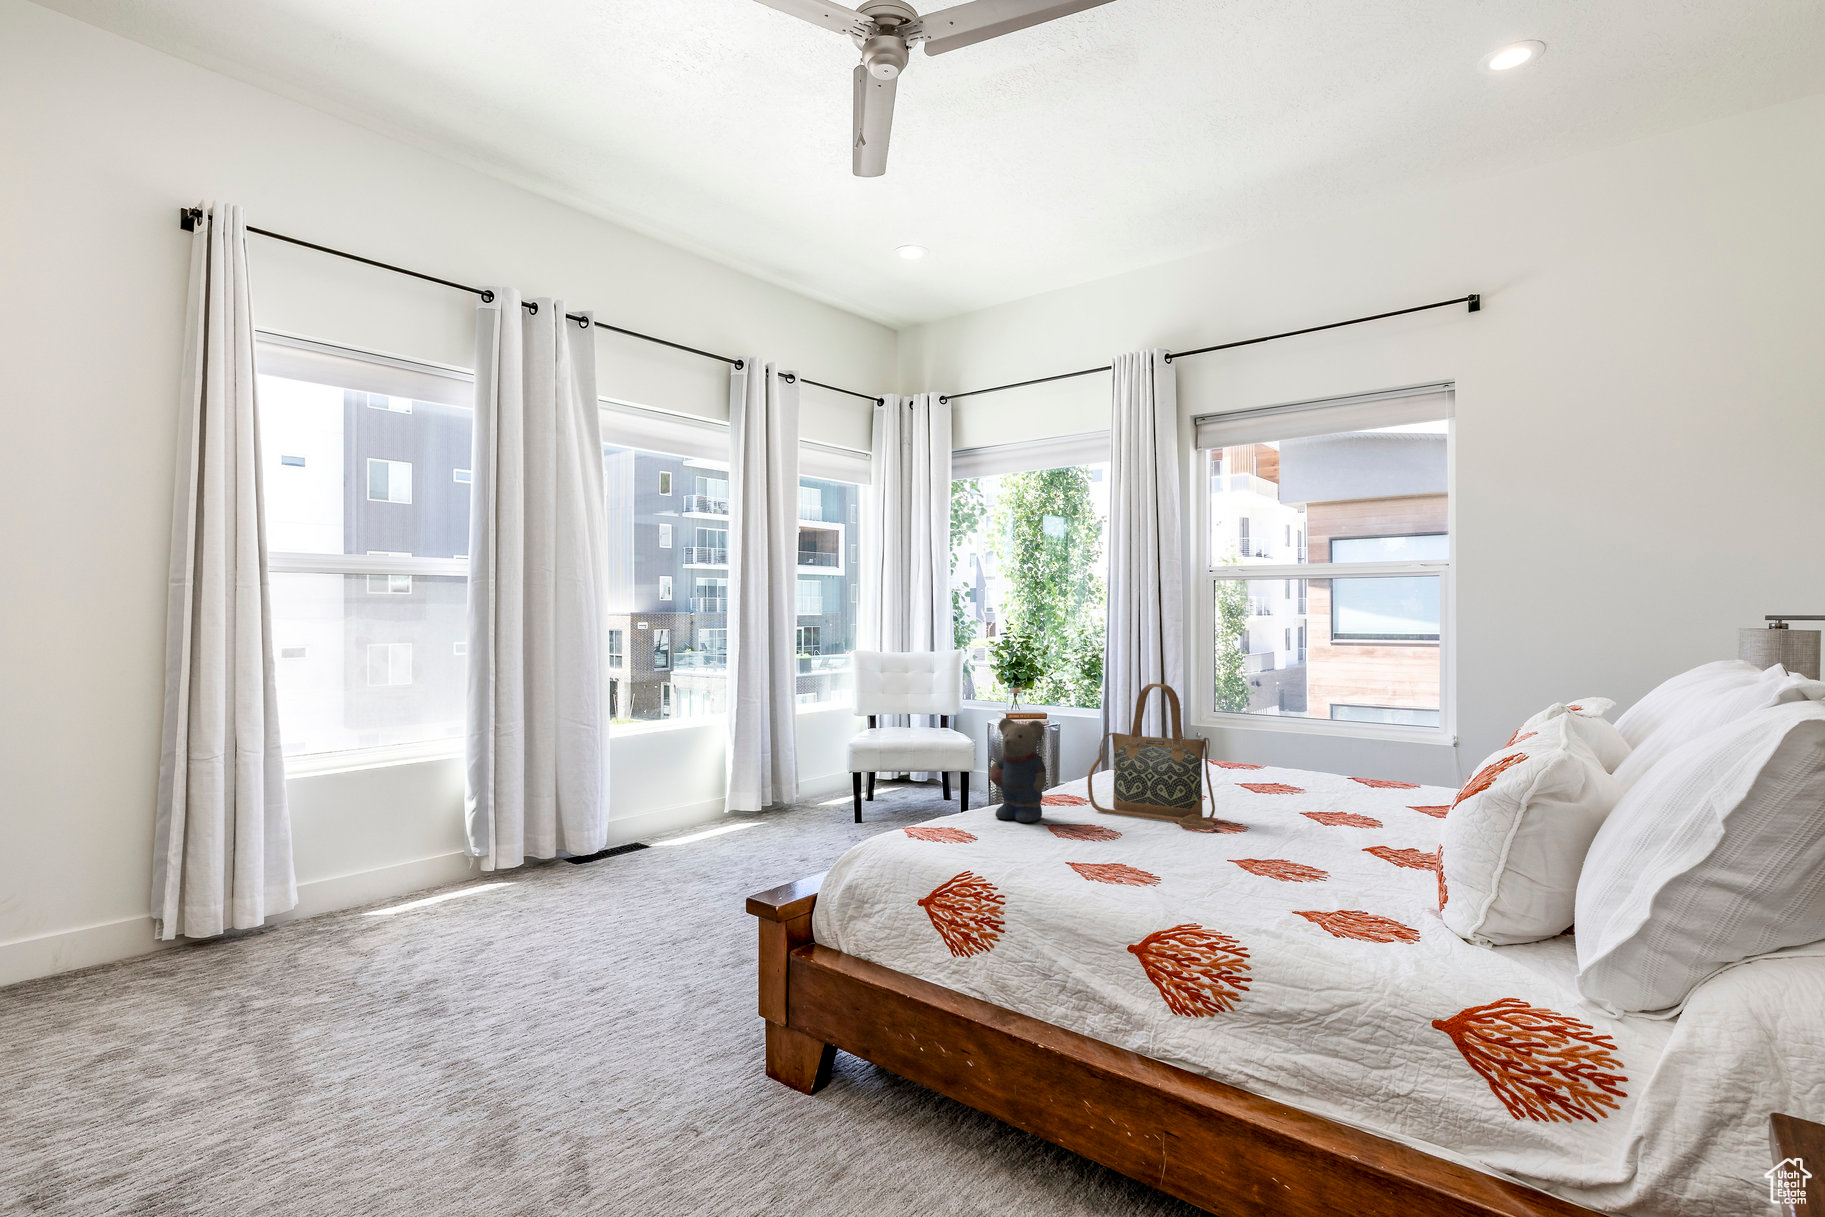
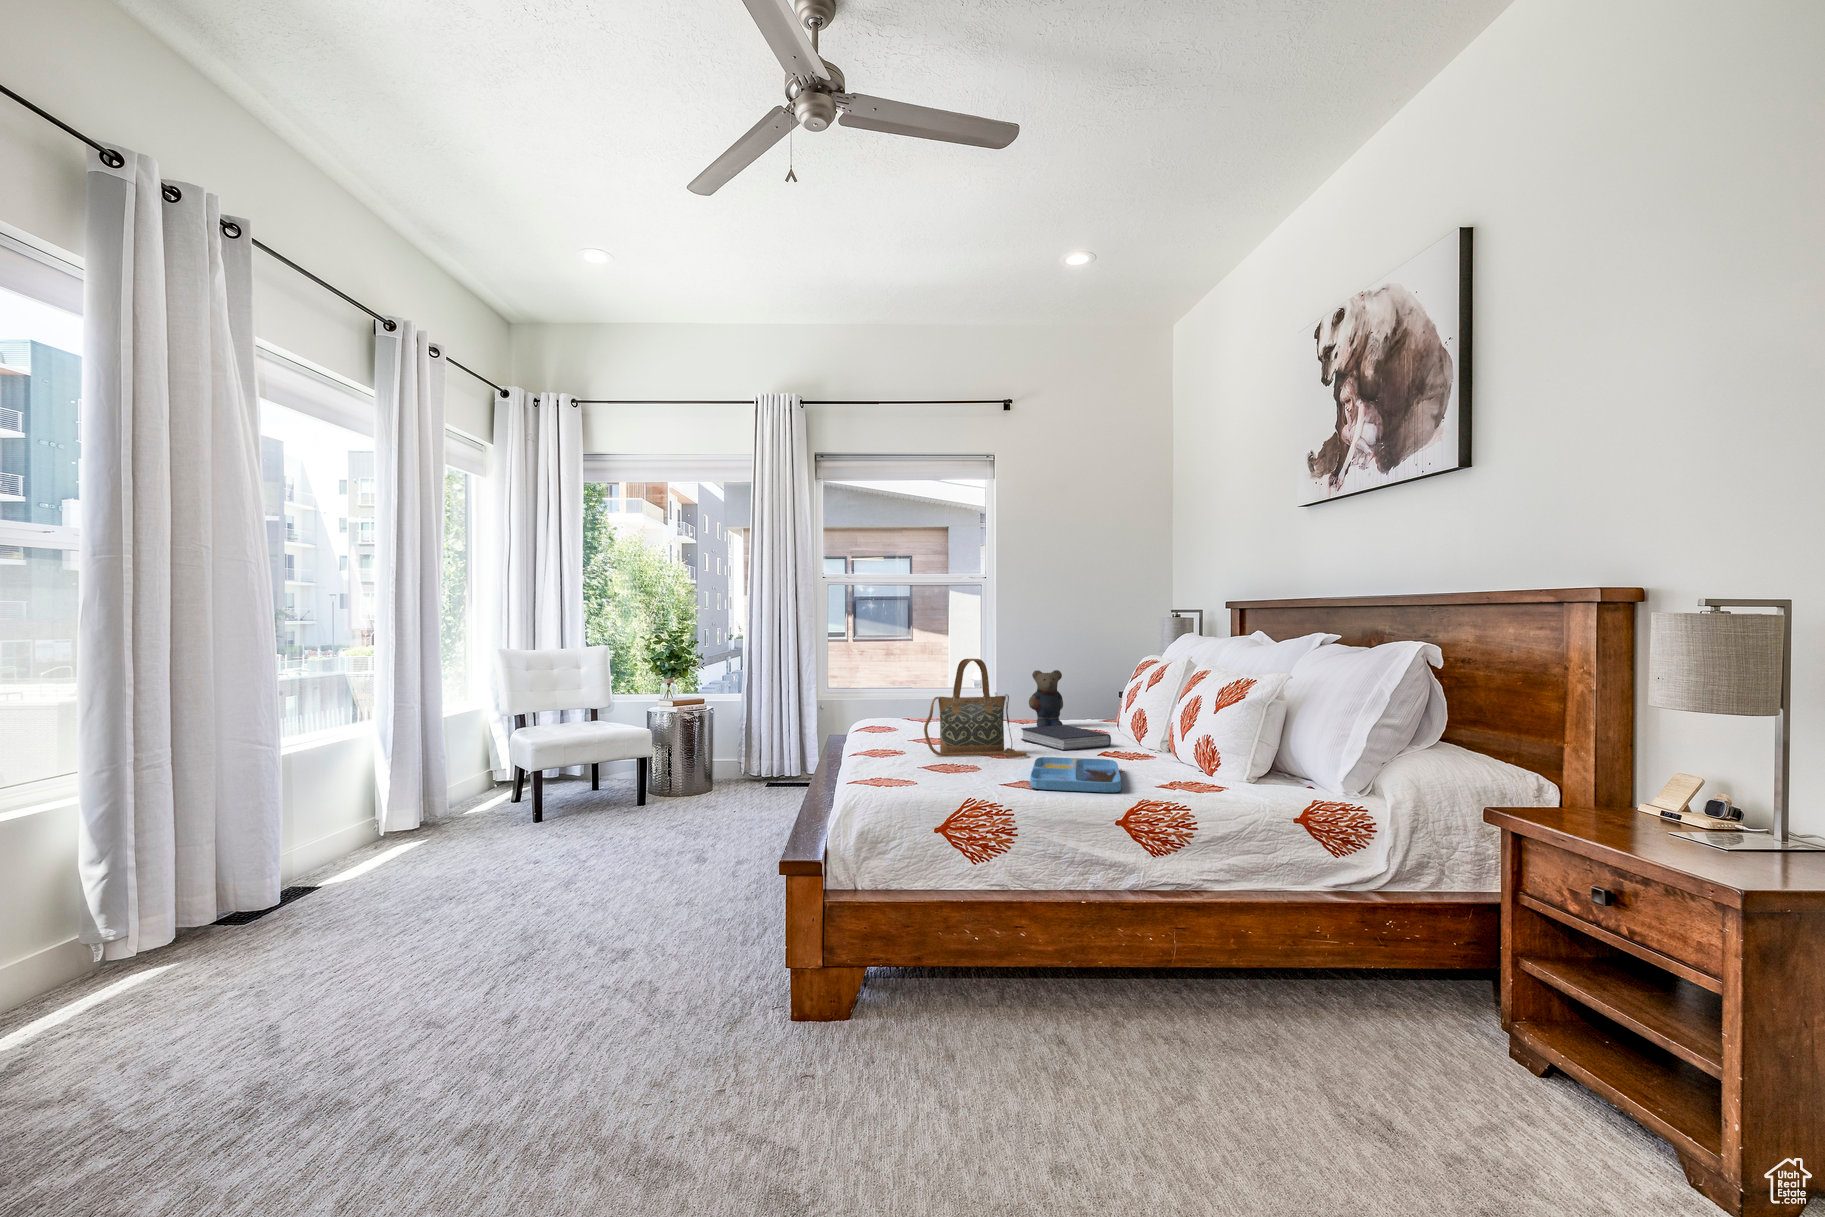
teddy bear: present [989,718,1046,822] -> present [1029,670,1063,727]
book: none [1281,790,1397,837] -> present [1021,725,1111,750]
tray: none [1080,833,1282,902] -> present [1030,757,1121,792]

